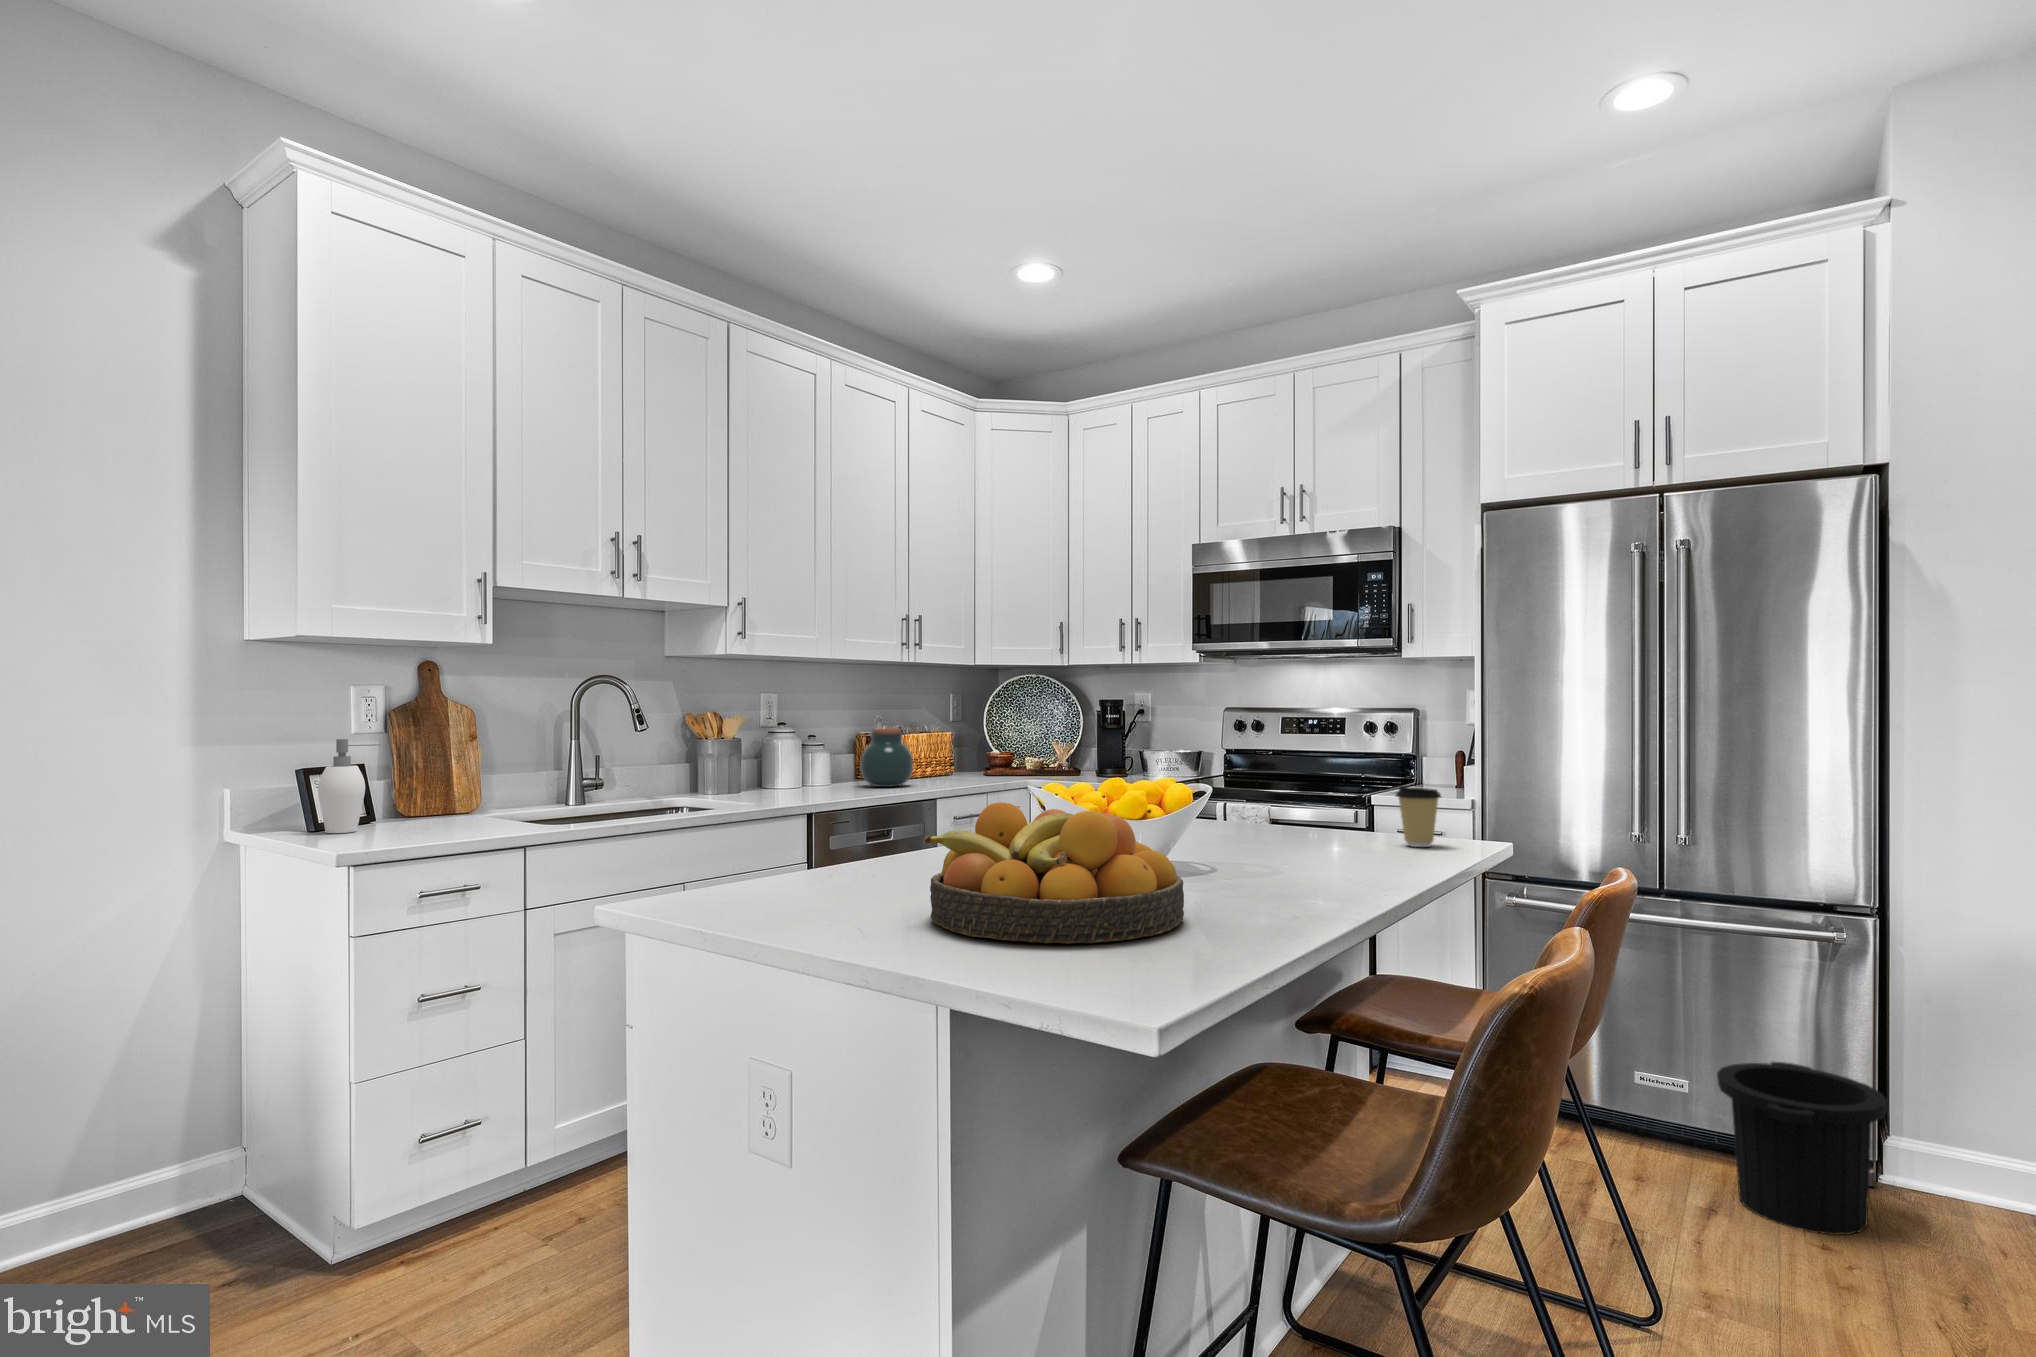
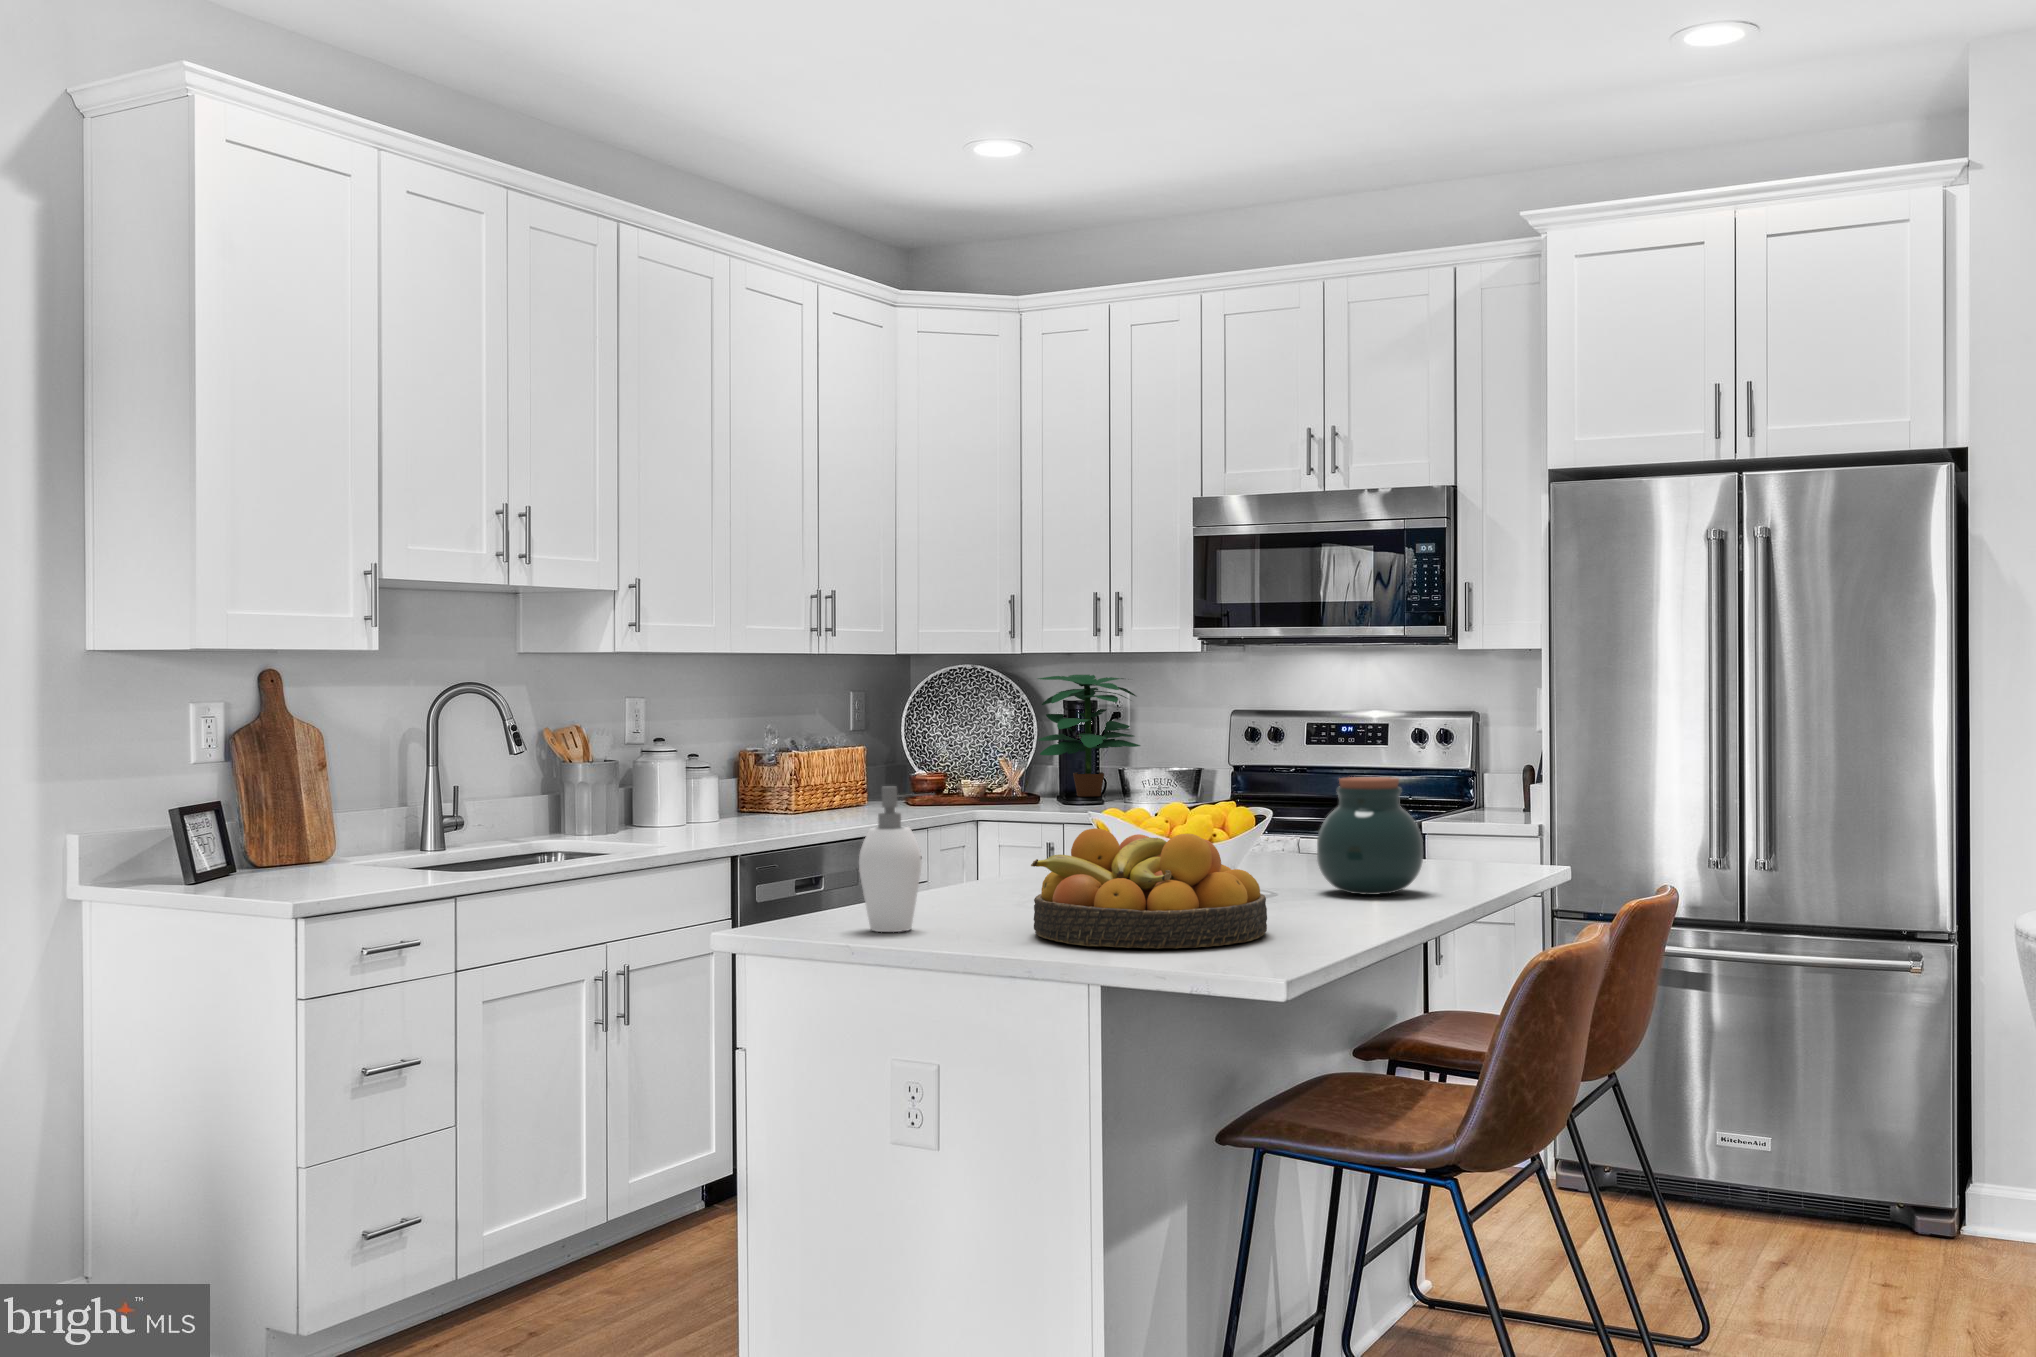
potted plant: none [1079,681,1158,771] -> present [1038,675,1140,796]
jar: present [860,728,913,787] -> present [1317,777,1423,895]
soap dispenser: present [318,739,380,833] -> present [859,786,925,932]
coffee cup: present [1396,786,1441,847] -> none [1450,809,1498,873]
trash can: present [1717,1062,1887,1235] -> none [1792,1108,1956,1277]

